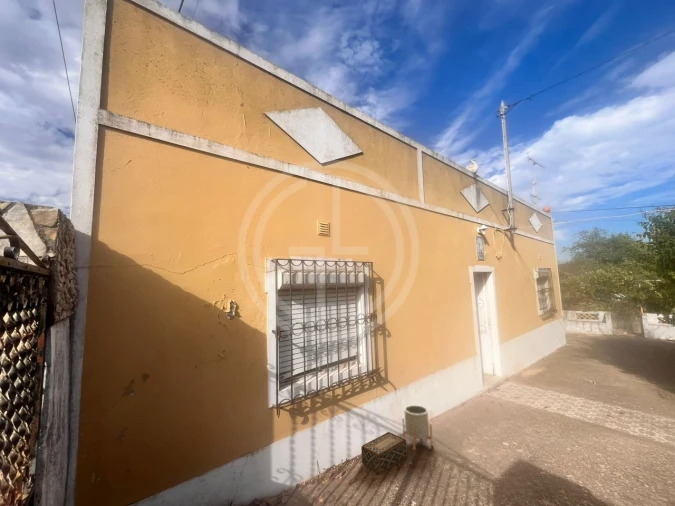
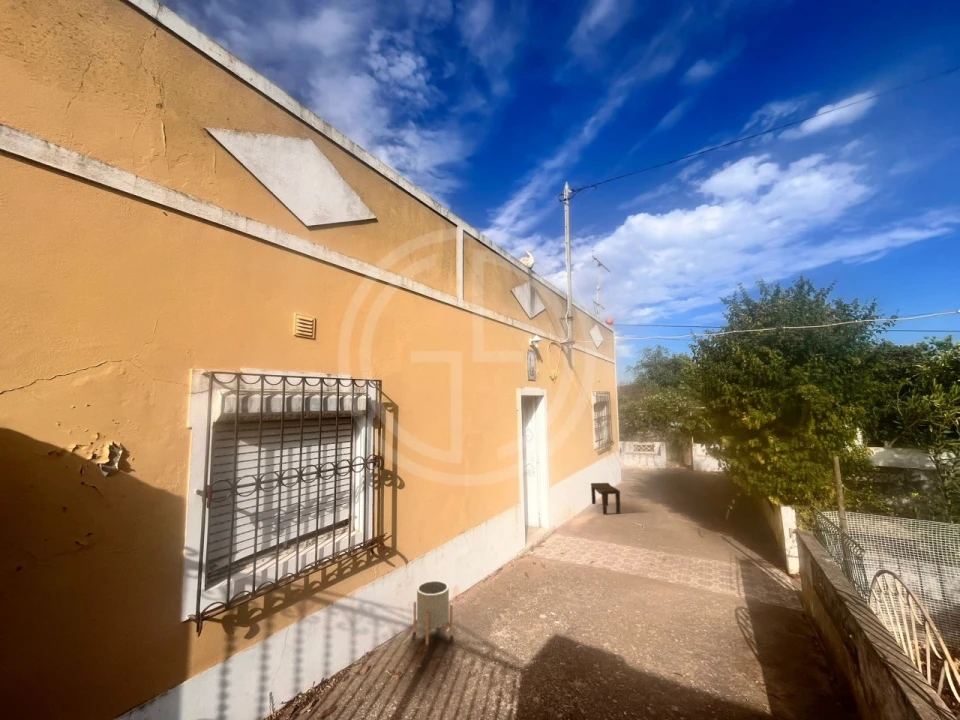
bench: none [538,344,569,371] -> present [591,483,621,515]
woven basket: present [361,432,407,474] -> none [347,625,415,692]

